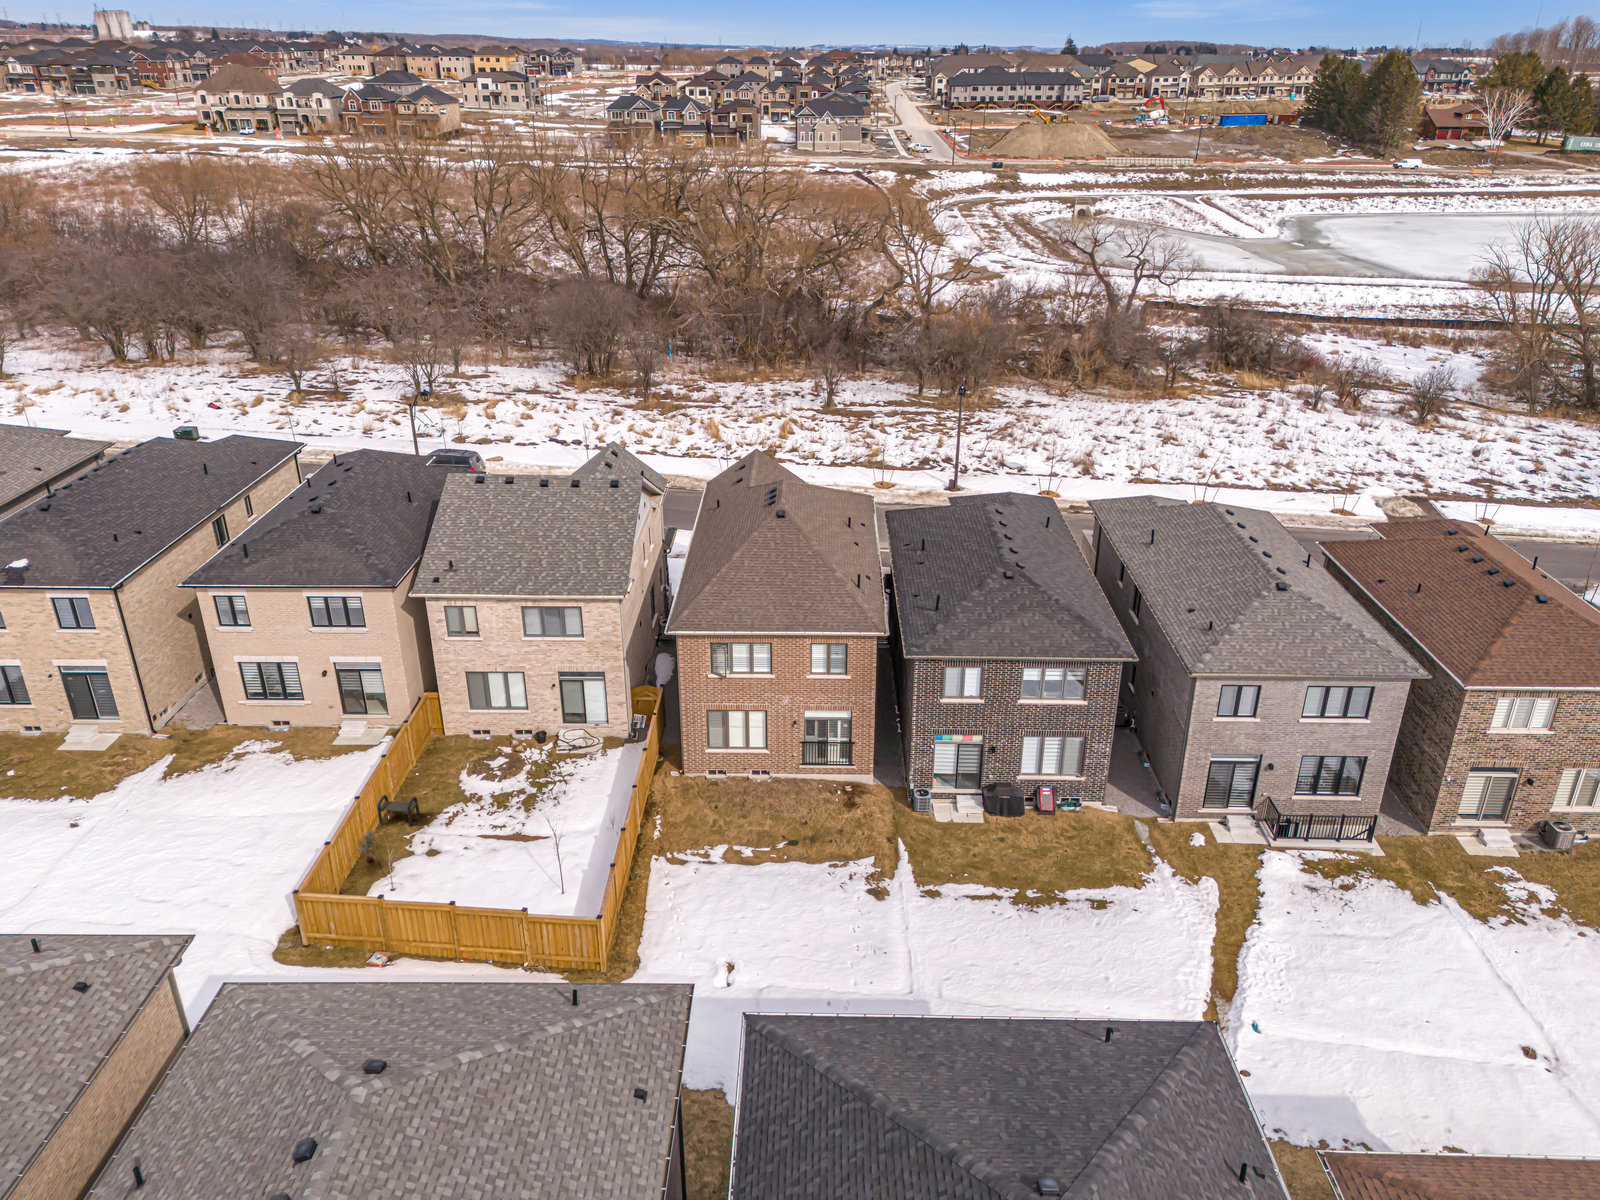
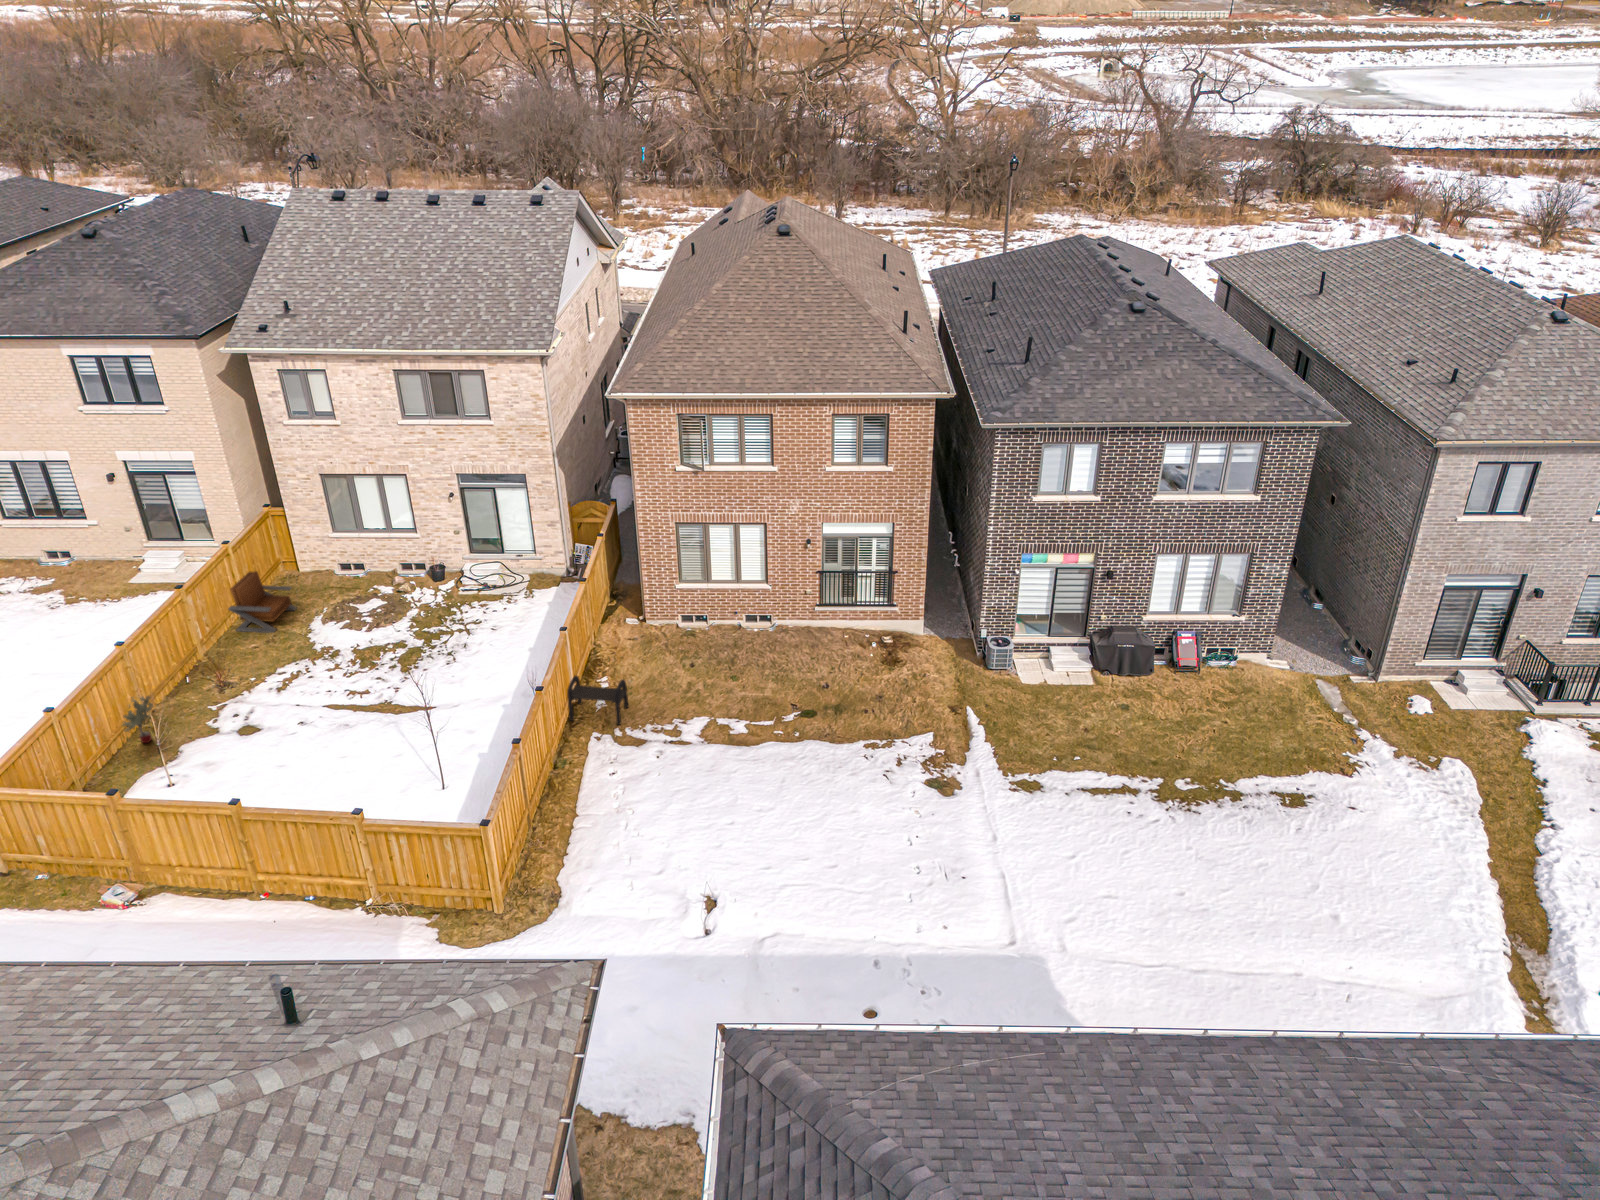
lounge chair: none [407,740,449,782] -> present [228,571,297,633]
bench: present [377,795,420,826] -> present [567,676,628,725]

